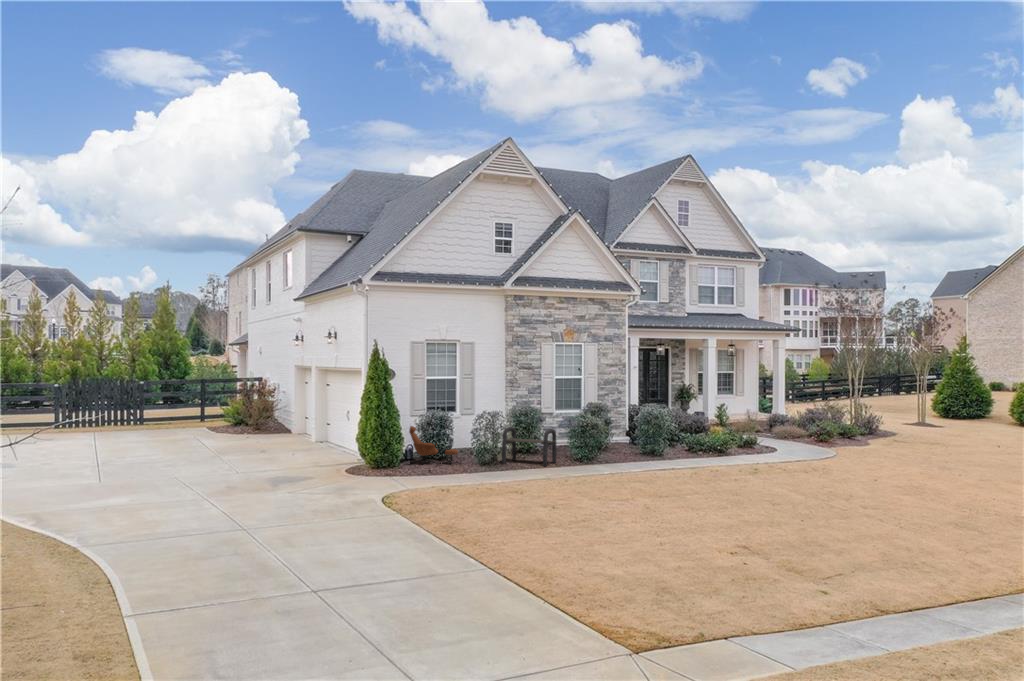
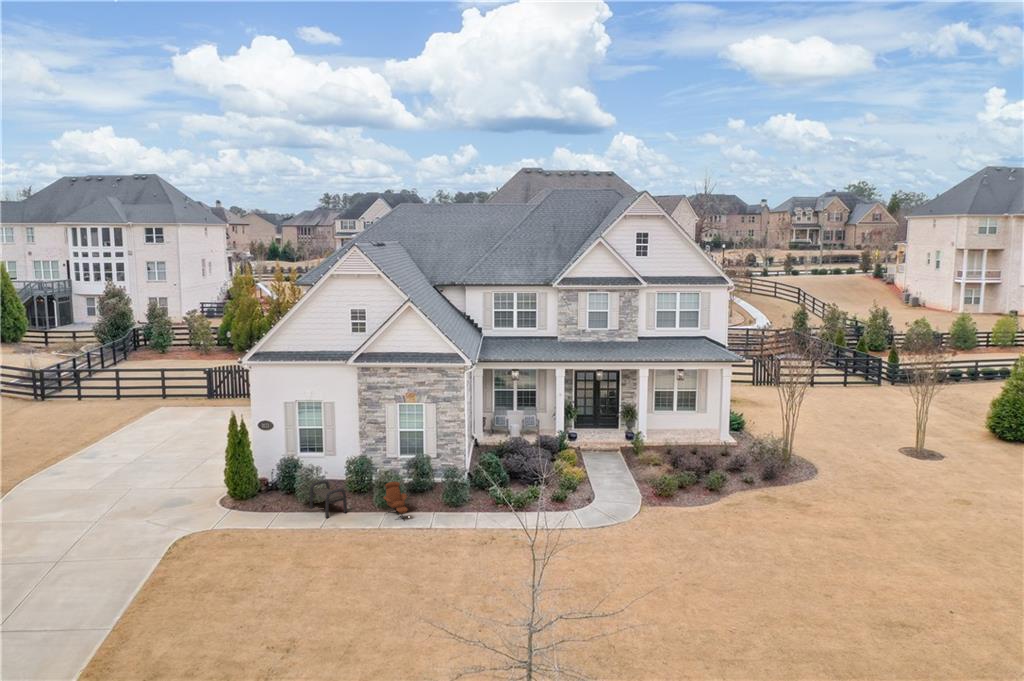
lounge chair: present [409,426,458,463] -> present [384,482,408,518]

